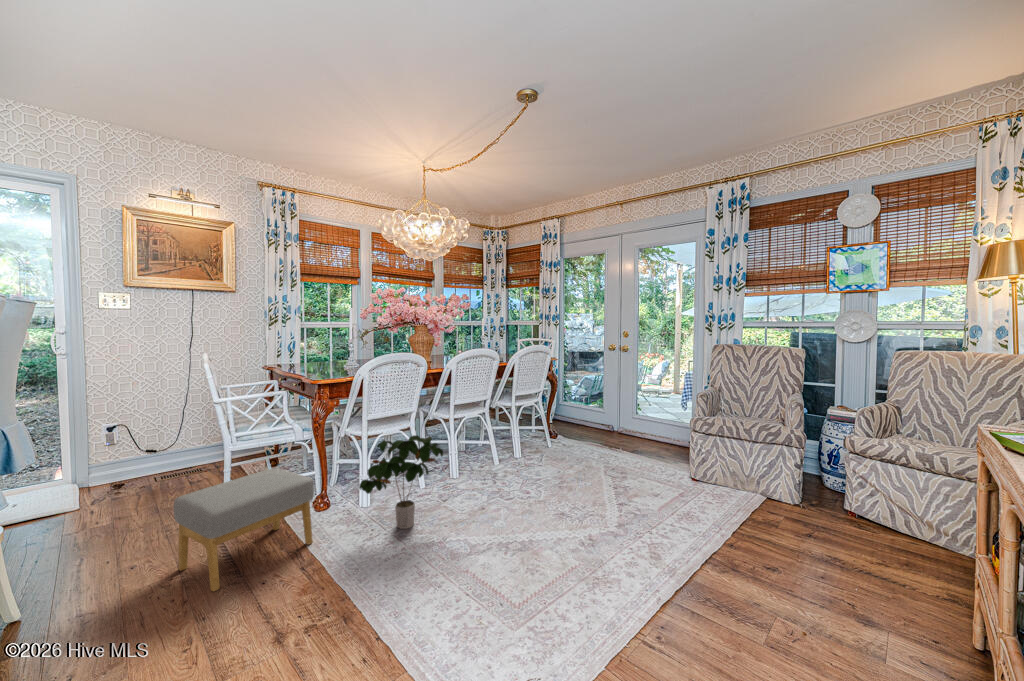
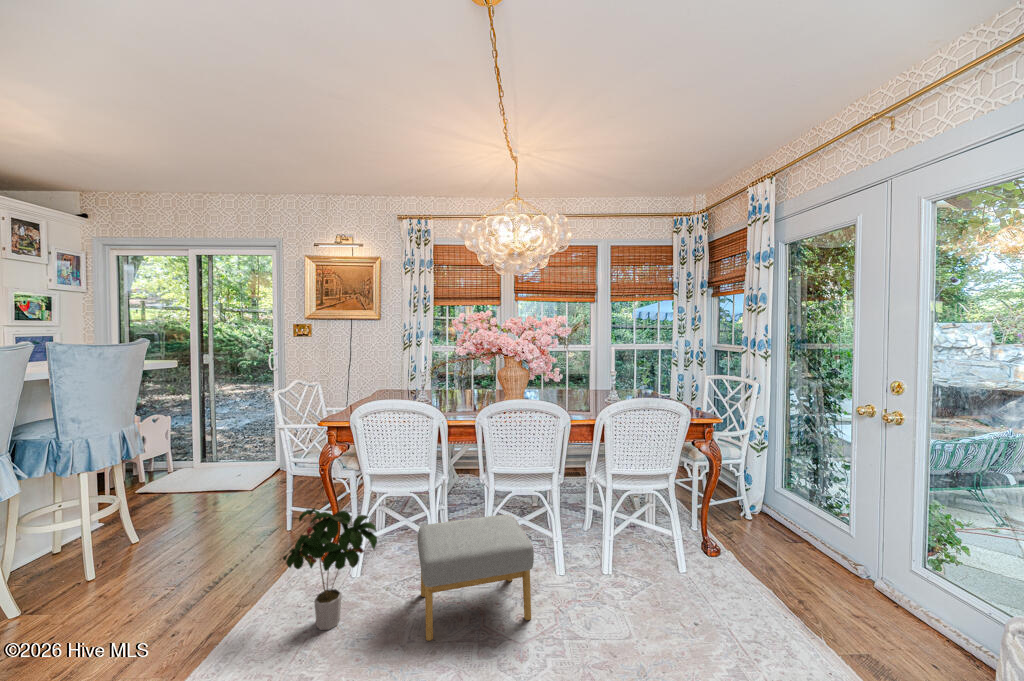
footstool: present [173,468,314,591] -> present [418,514,534,641]

